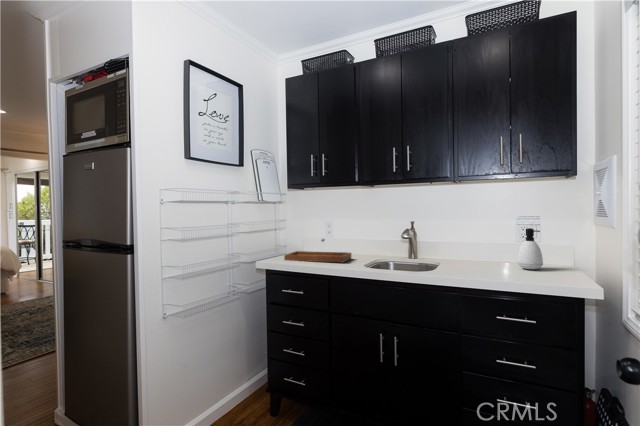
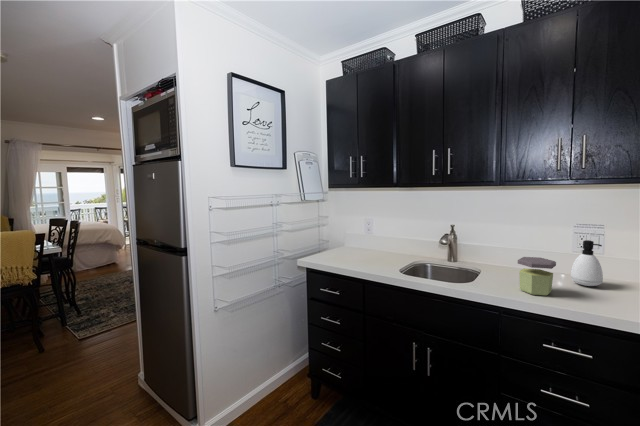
tray: present [284,238,351,262] -> none [324,237,388,264]
jar: none [472,244,504,276] -> present [518,257,556,296]

